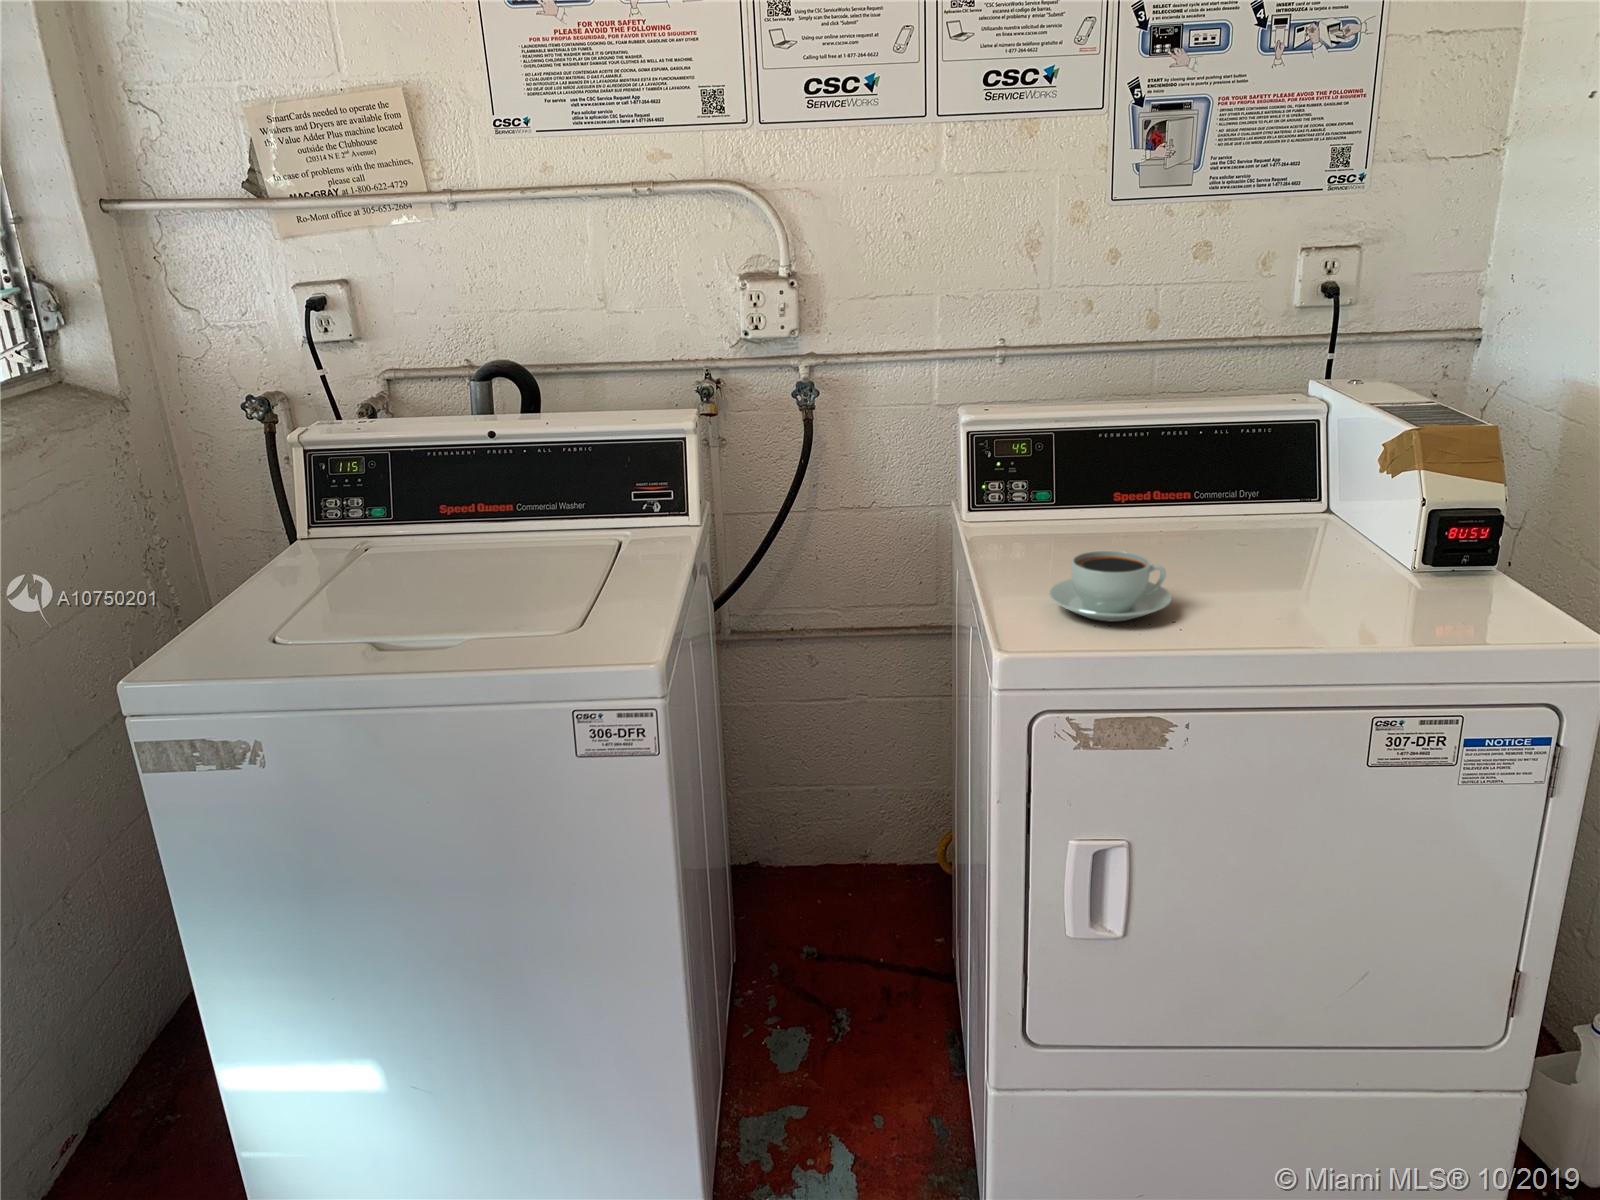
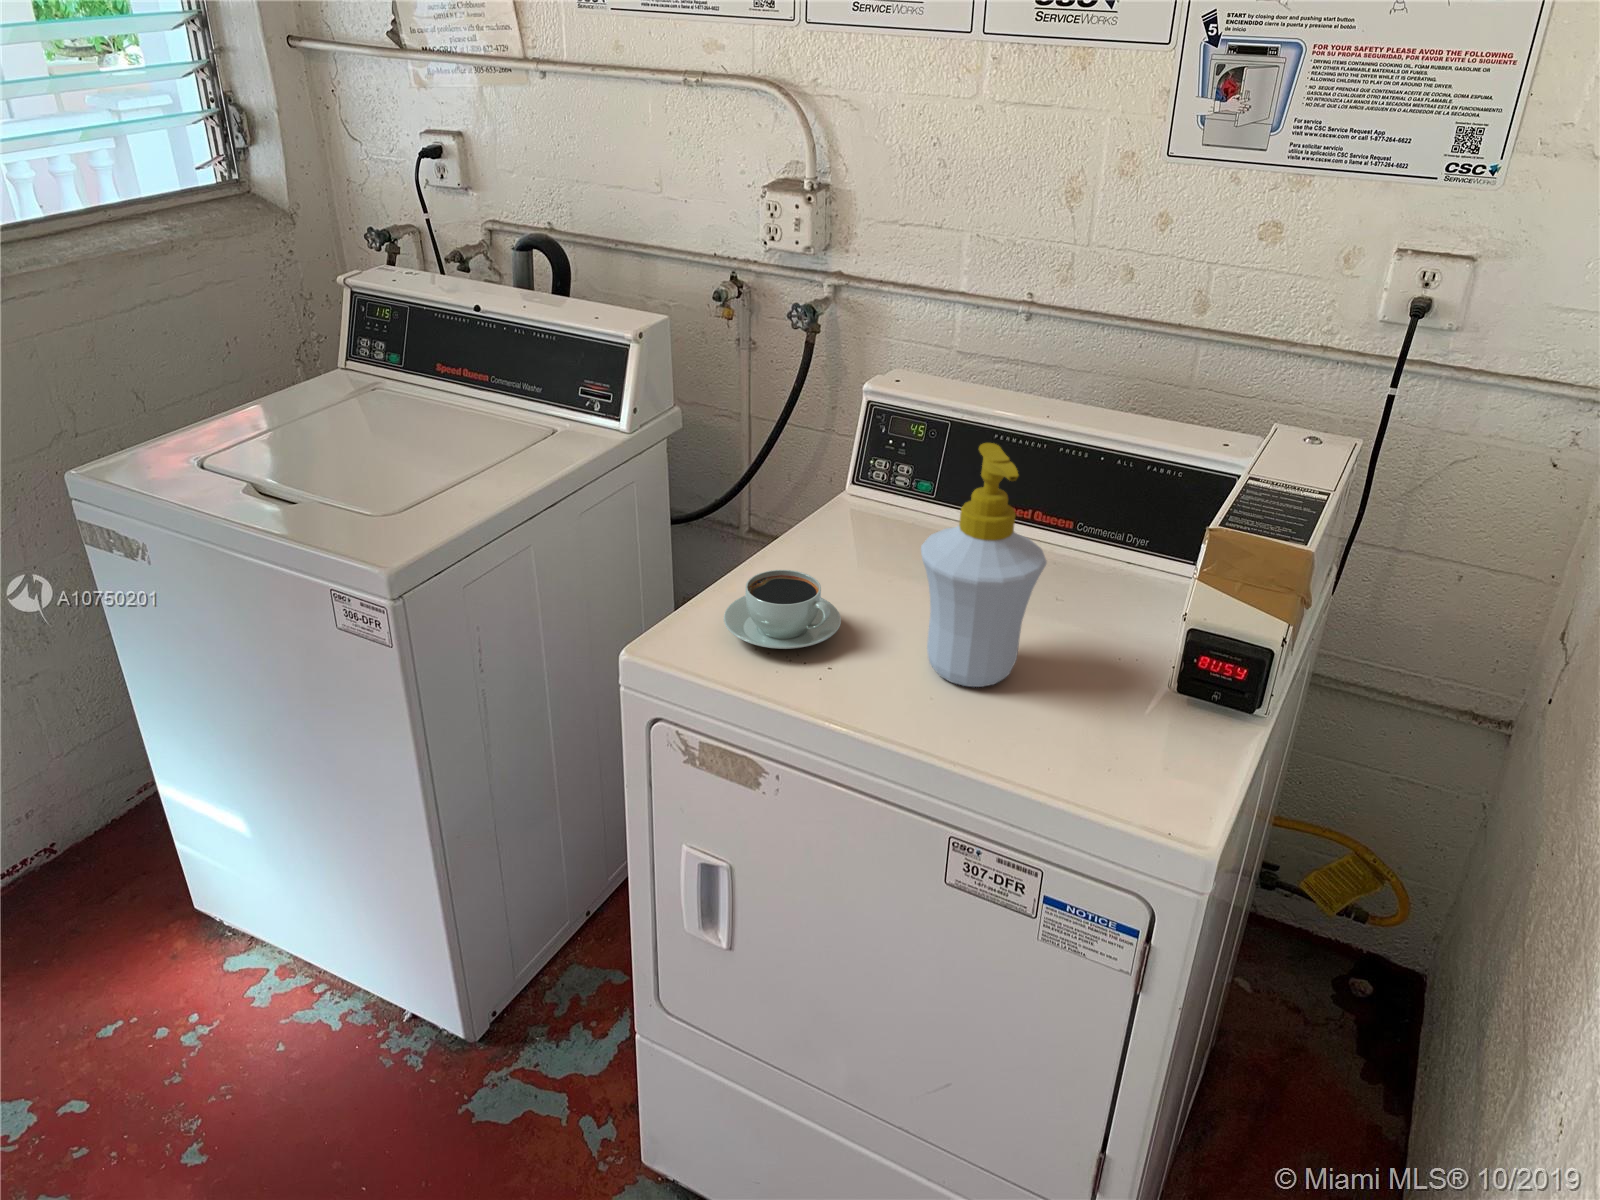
soap bottle: none [1237,372,1364,604] -> present [921,443,1047,687]

